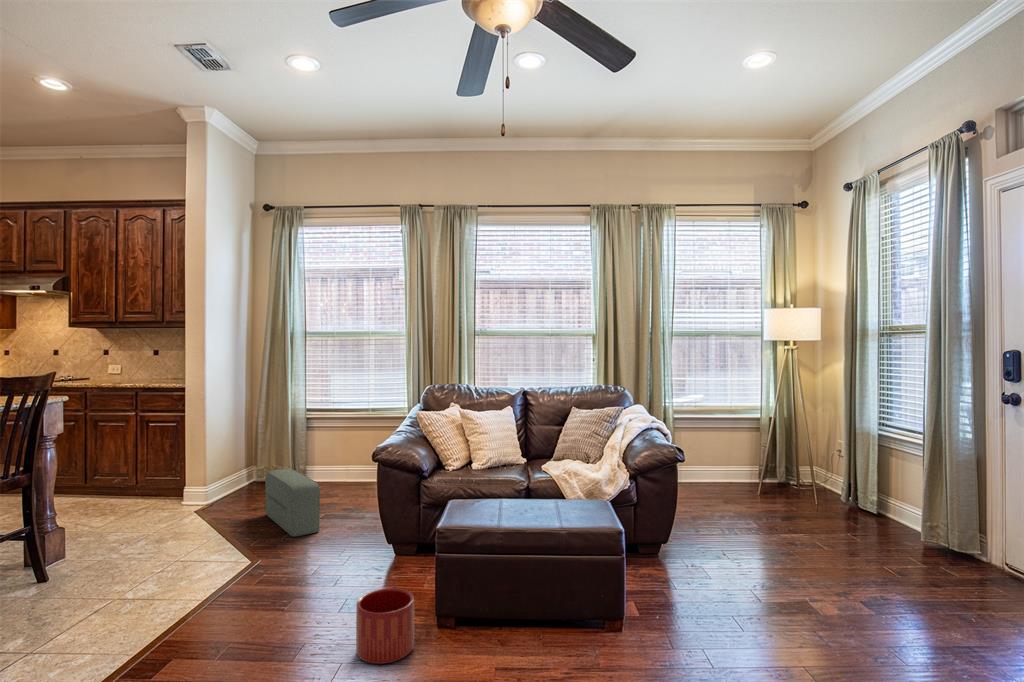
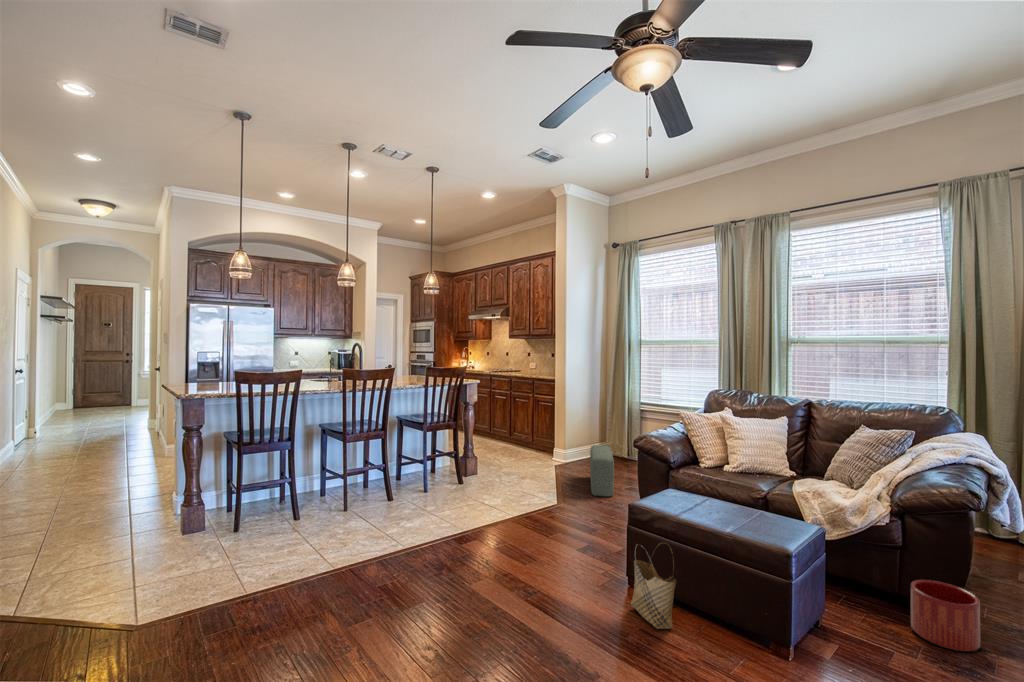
woven basket: none [474,557,534,656] -> present [631,542,676,629]
planter: present [356,588,414,664] -> present [911,580,980,651]

